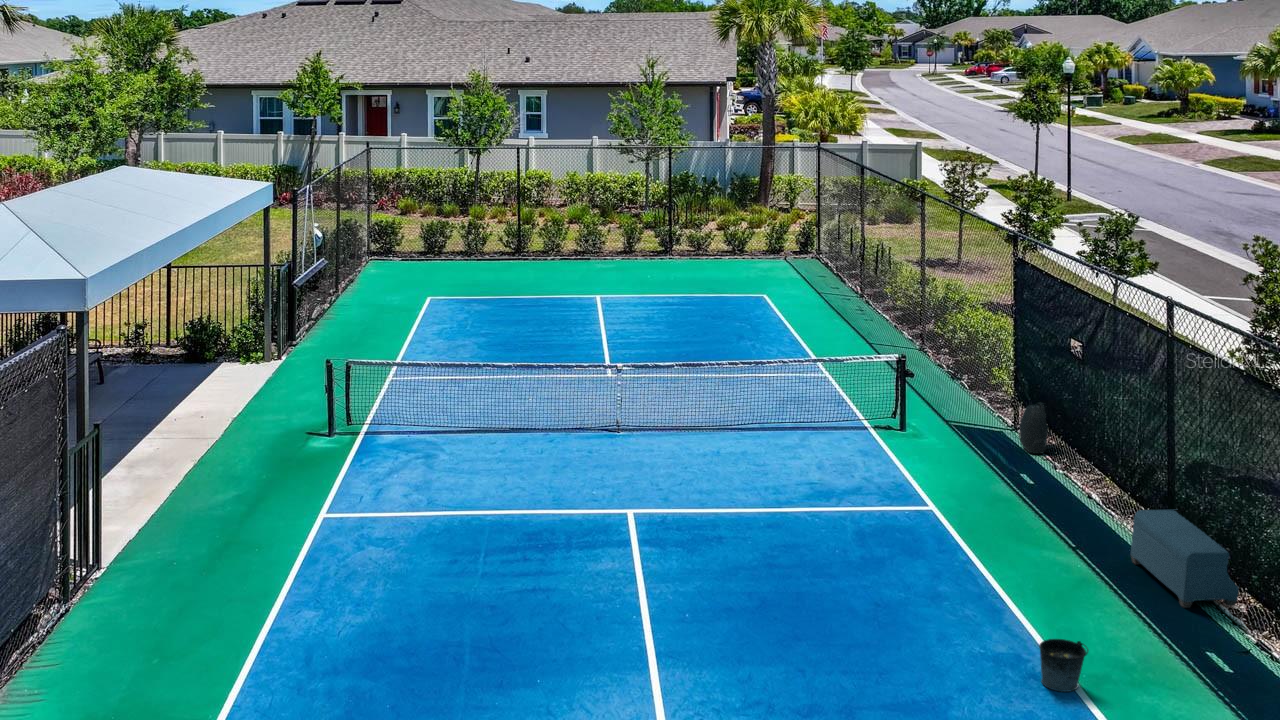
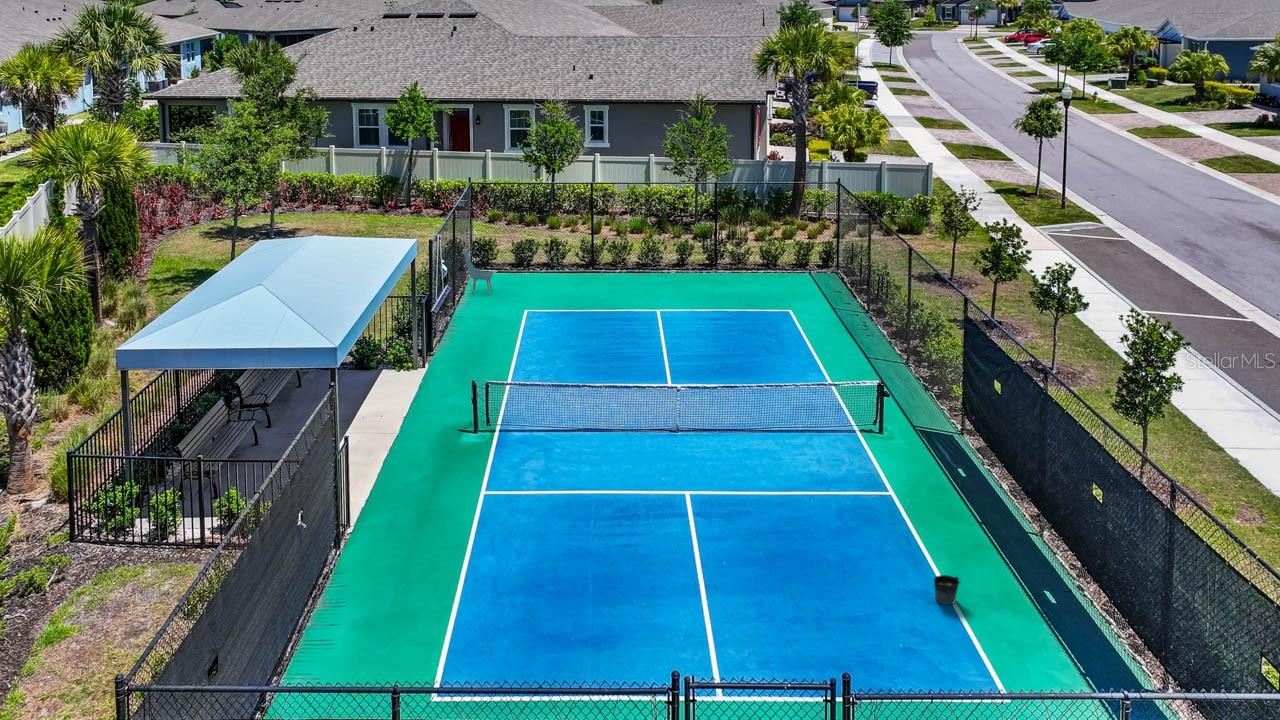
chair: none [353,229,391,284] -> present [463,251,493,295]
backpack: present [1020,402,1051,454] -> none [961,419,985,454]
bench: present [1131,510,1239,608] -> none [1010,499,1067,559]

